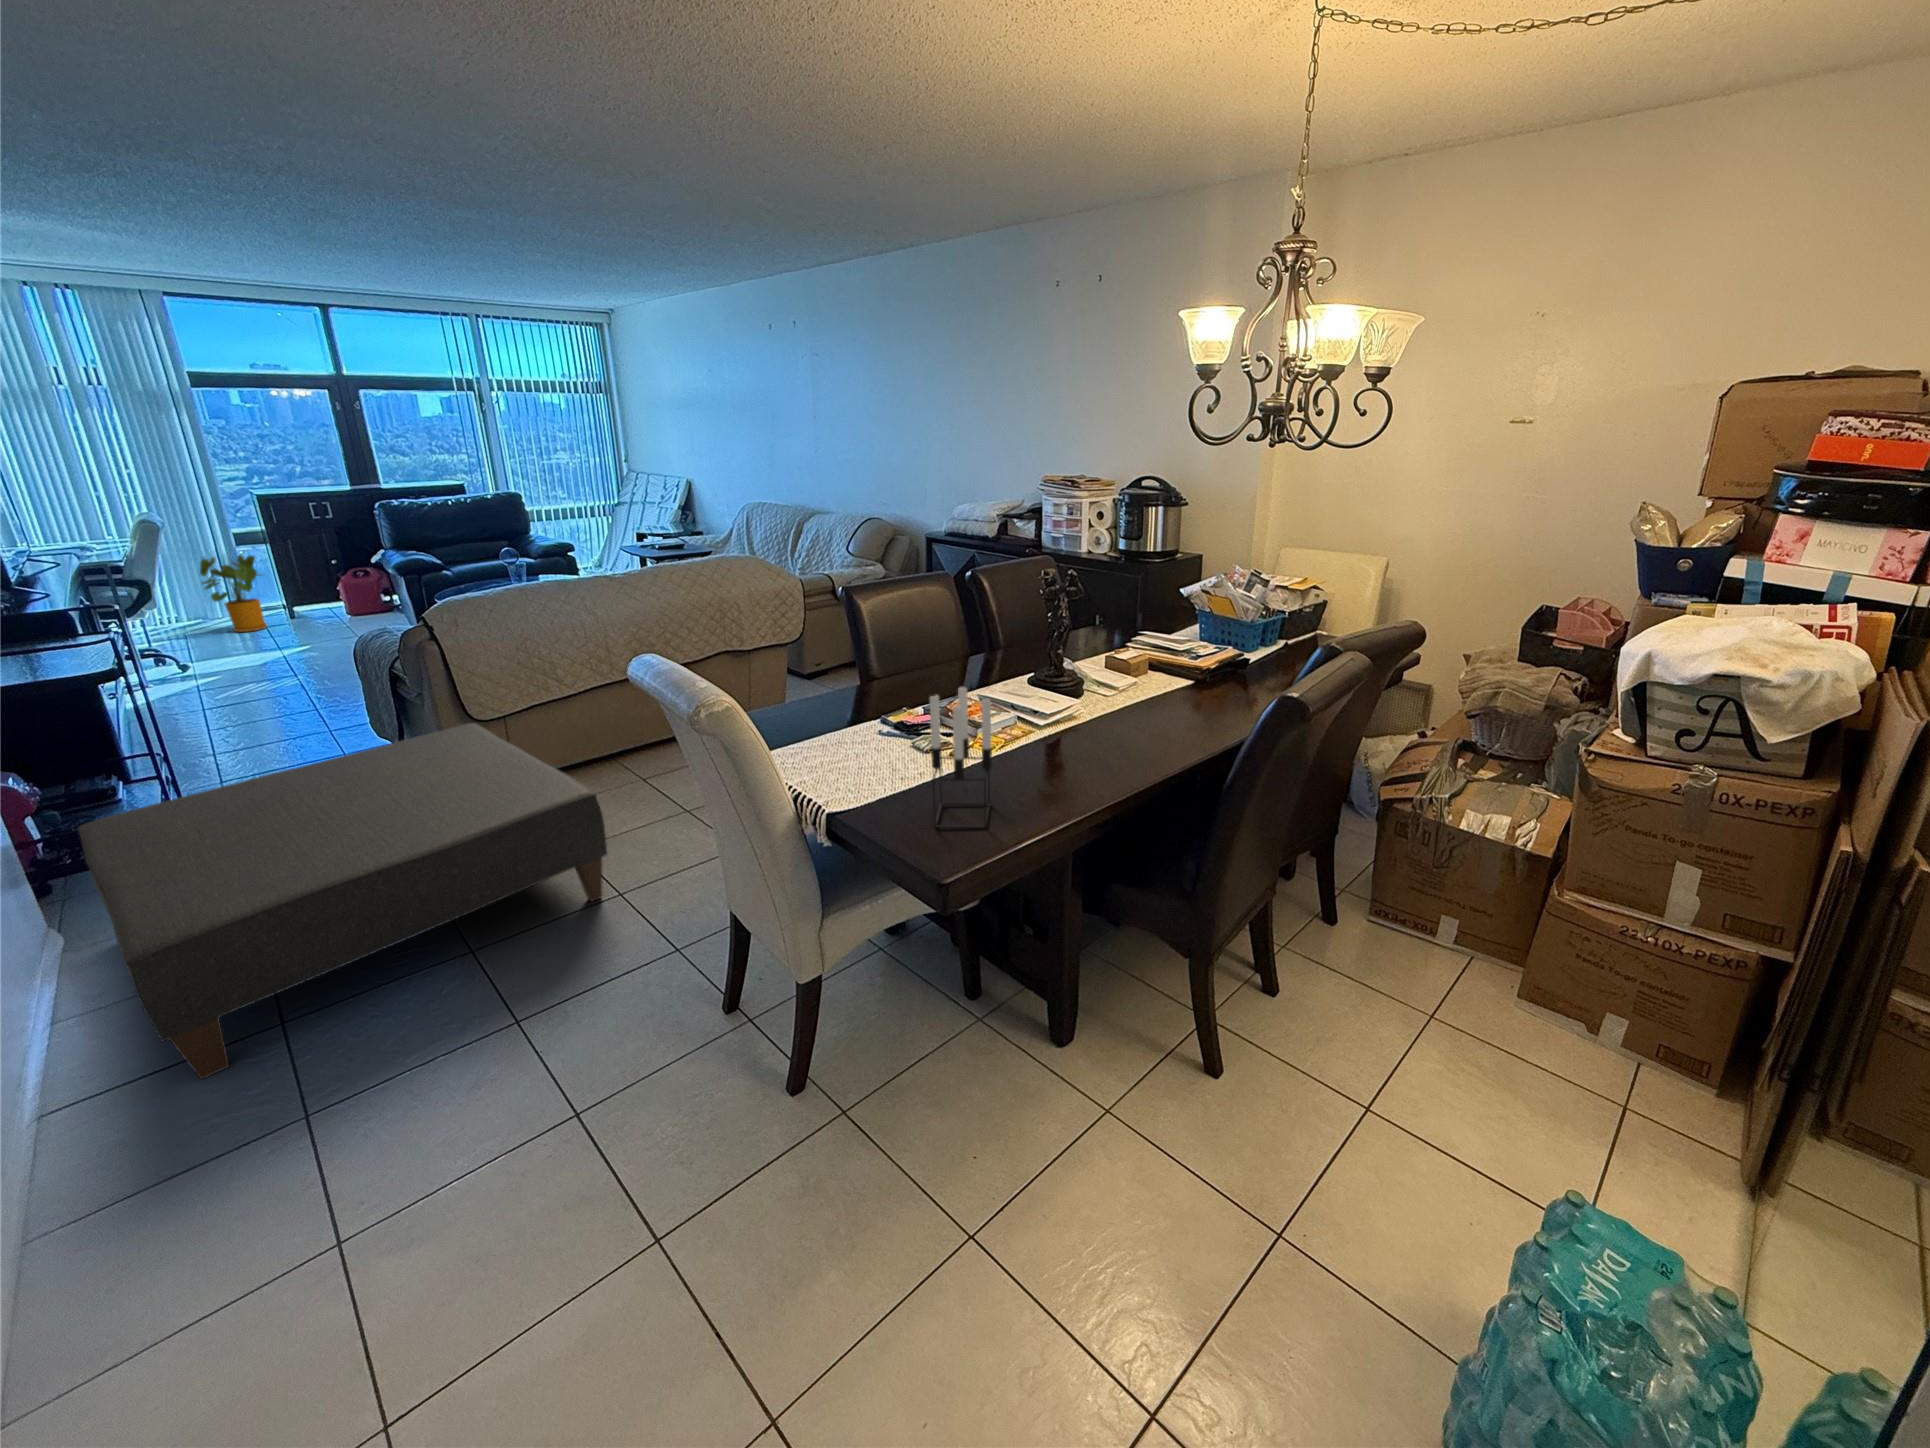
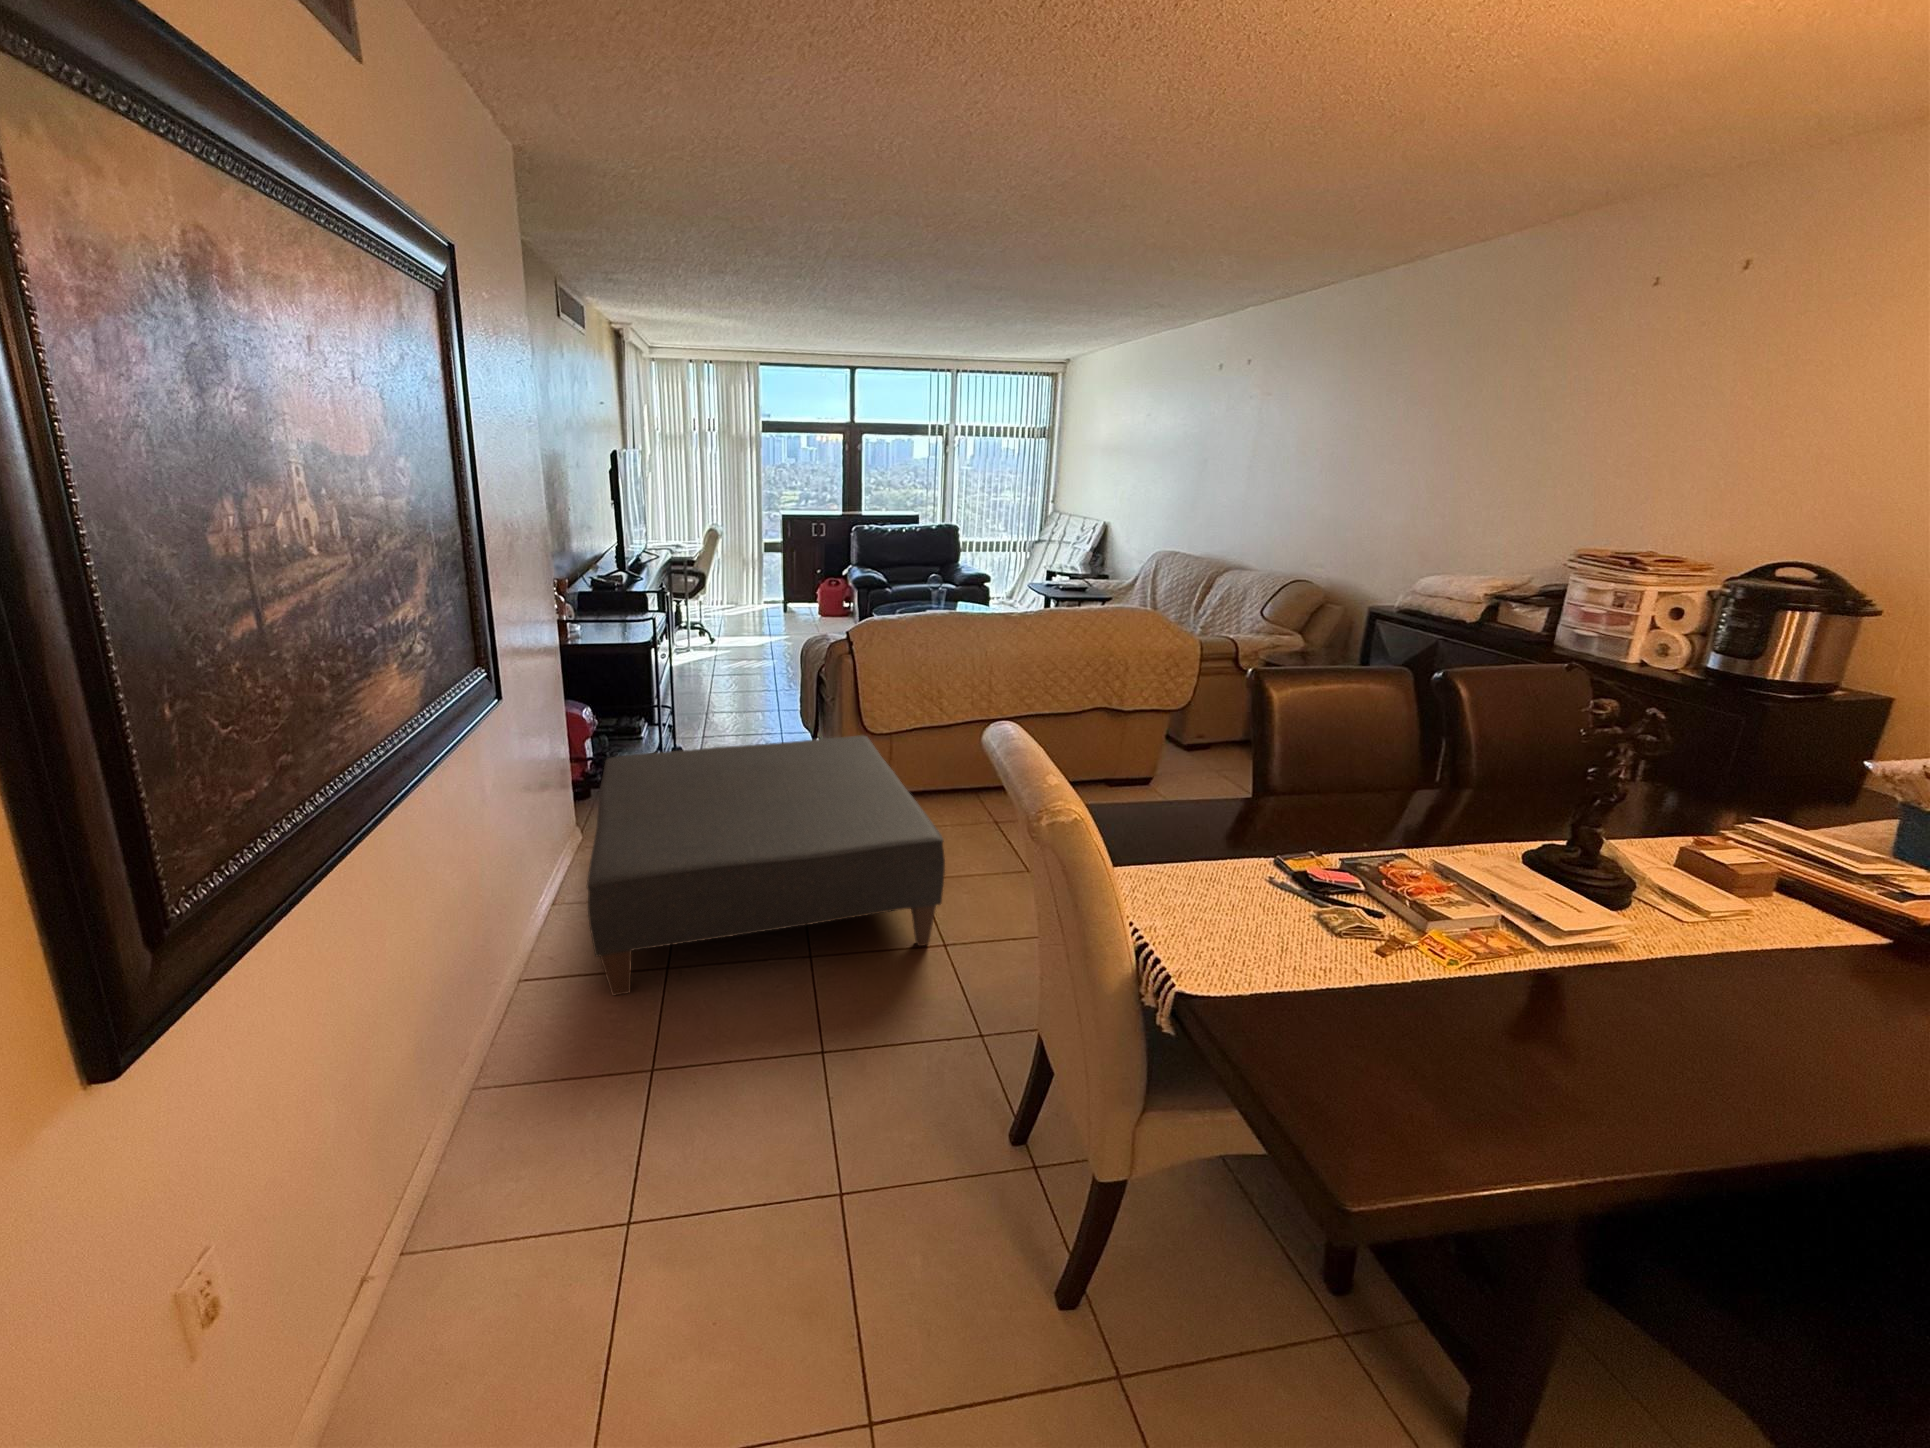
house plant: present [200,555,267,632] -> none [733,560,775,620]
candle holder: present [930,687,992,829] -> none [1337,879,1482,1119]

